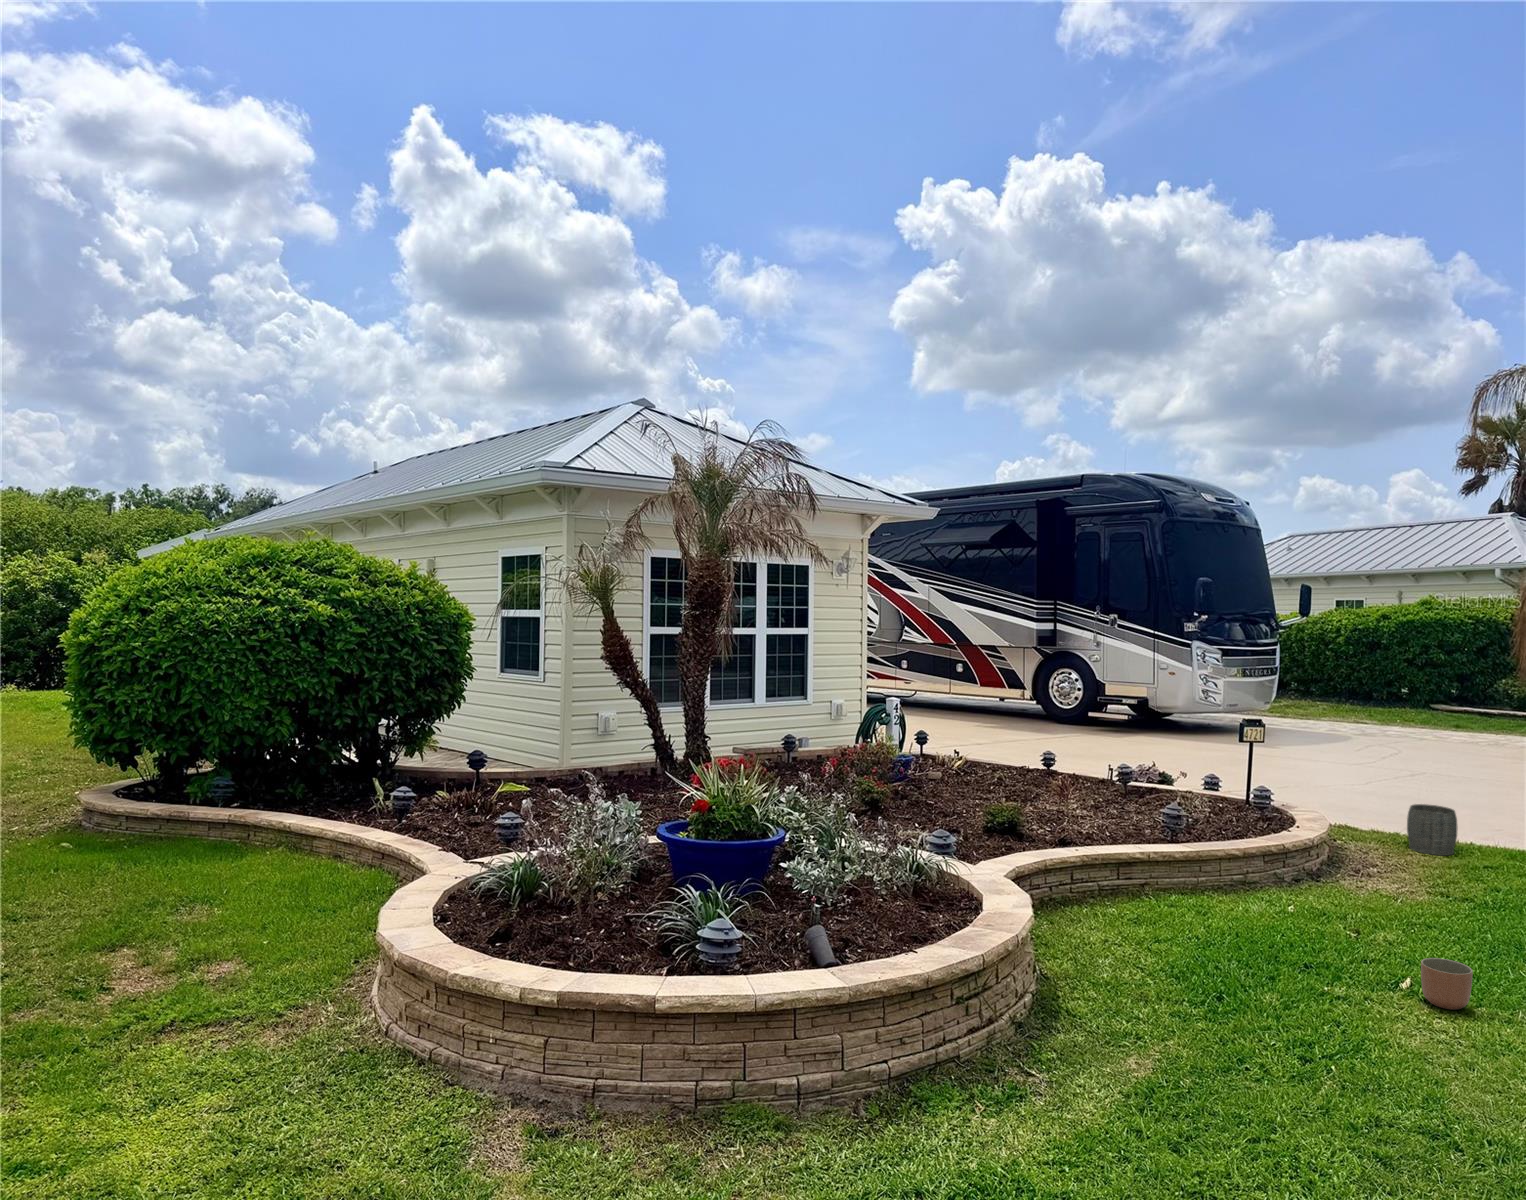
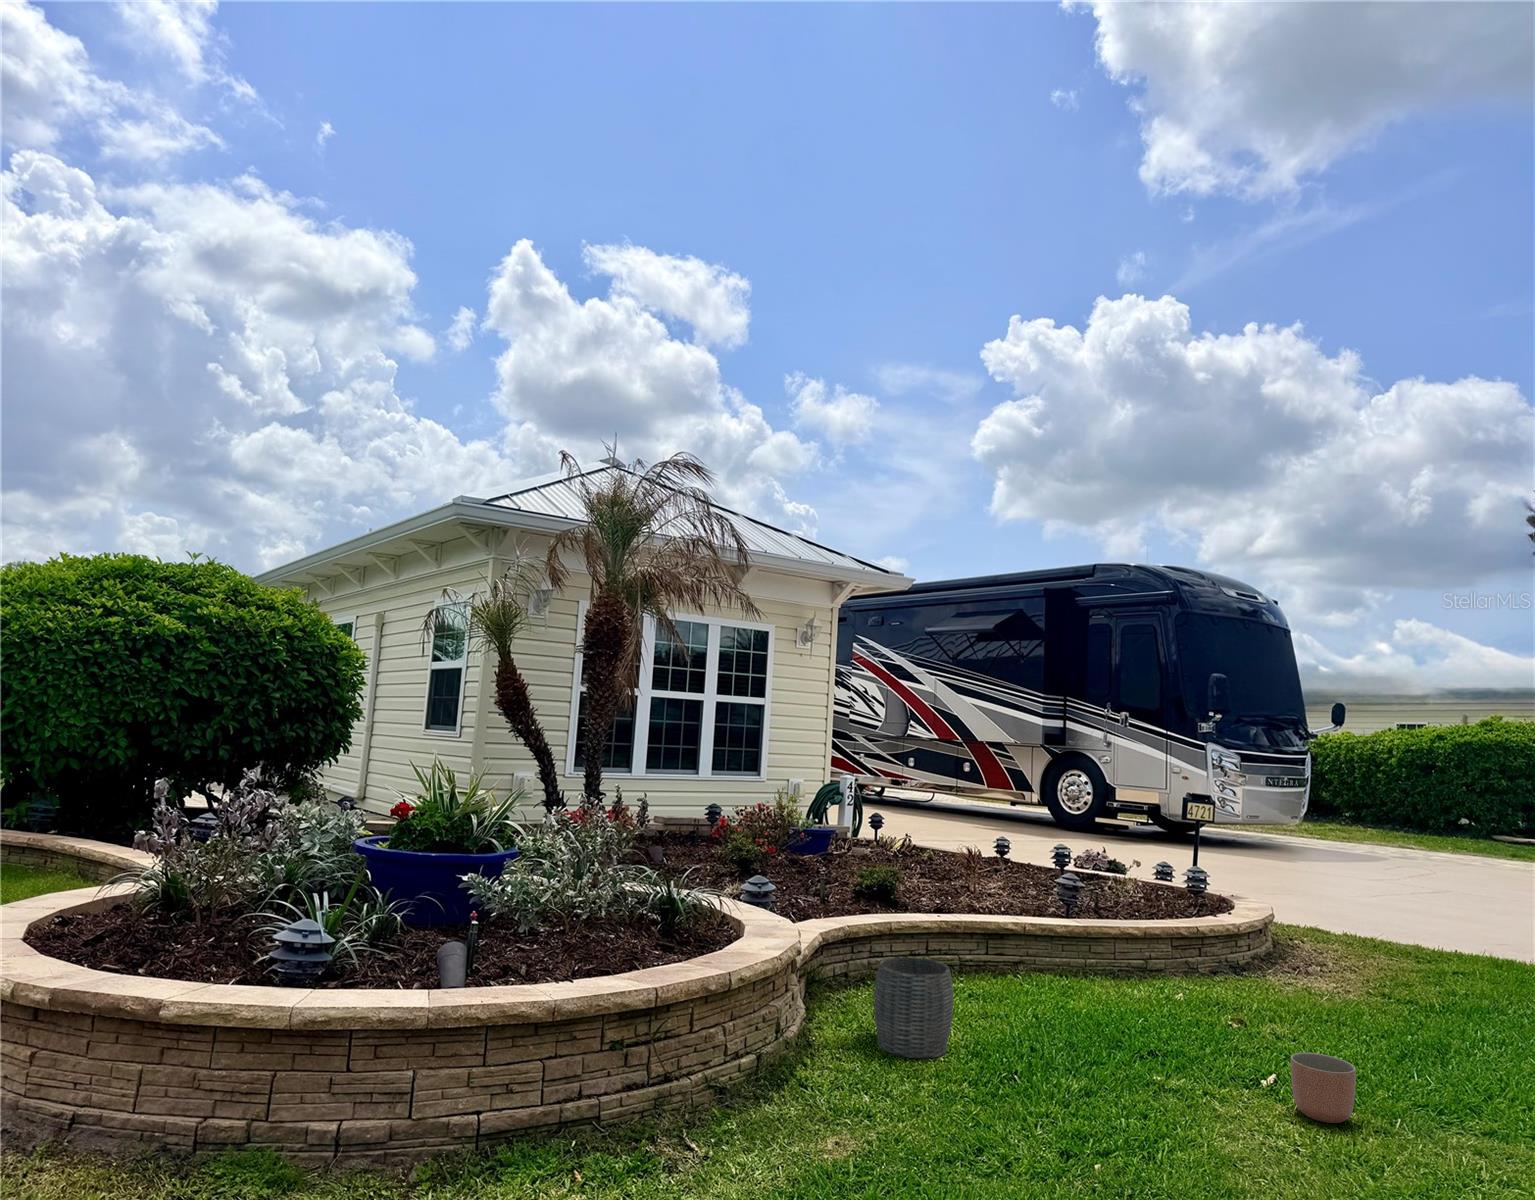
woven basket: present [1407,804,1457,856] -> present [874,957,953,1058]

